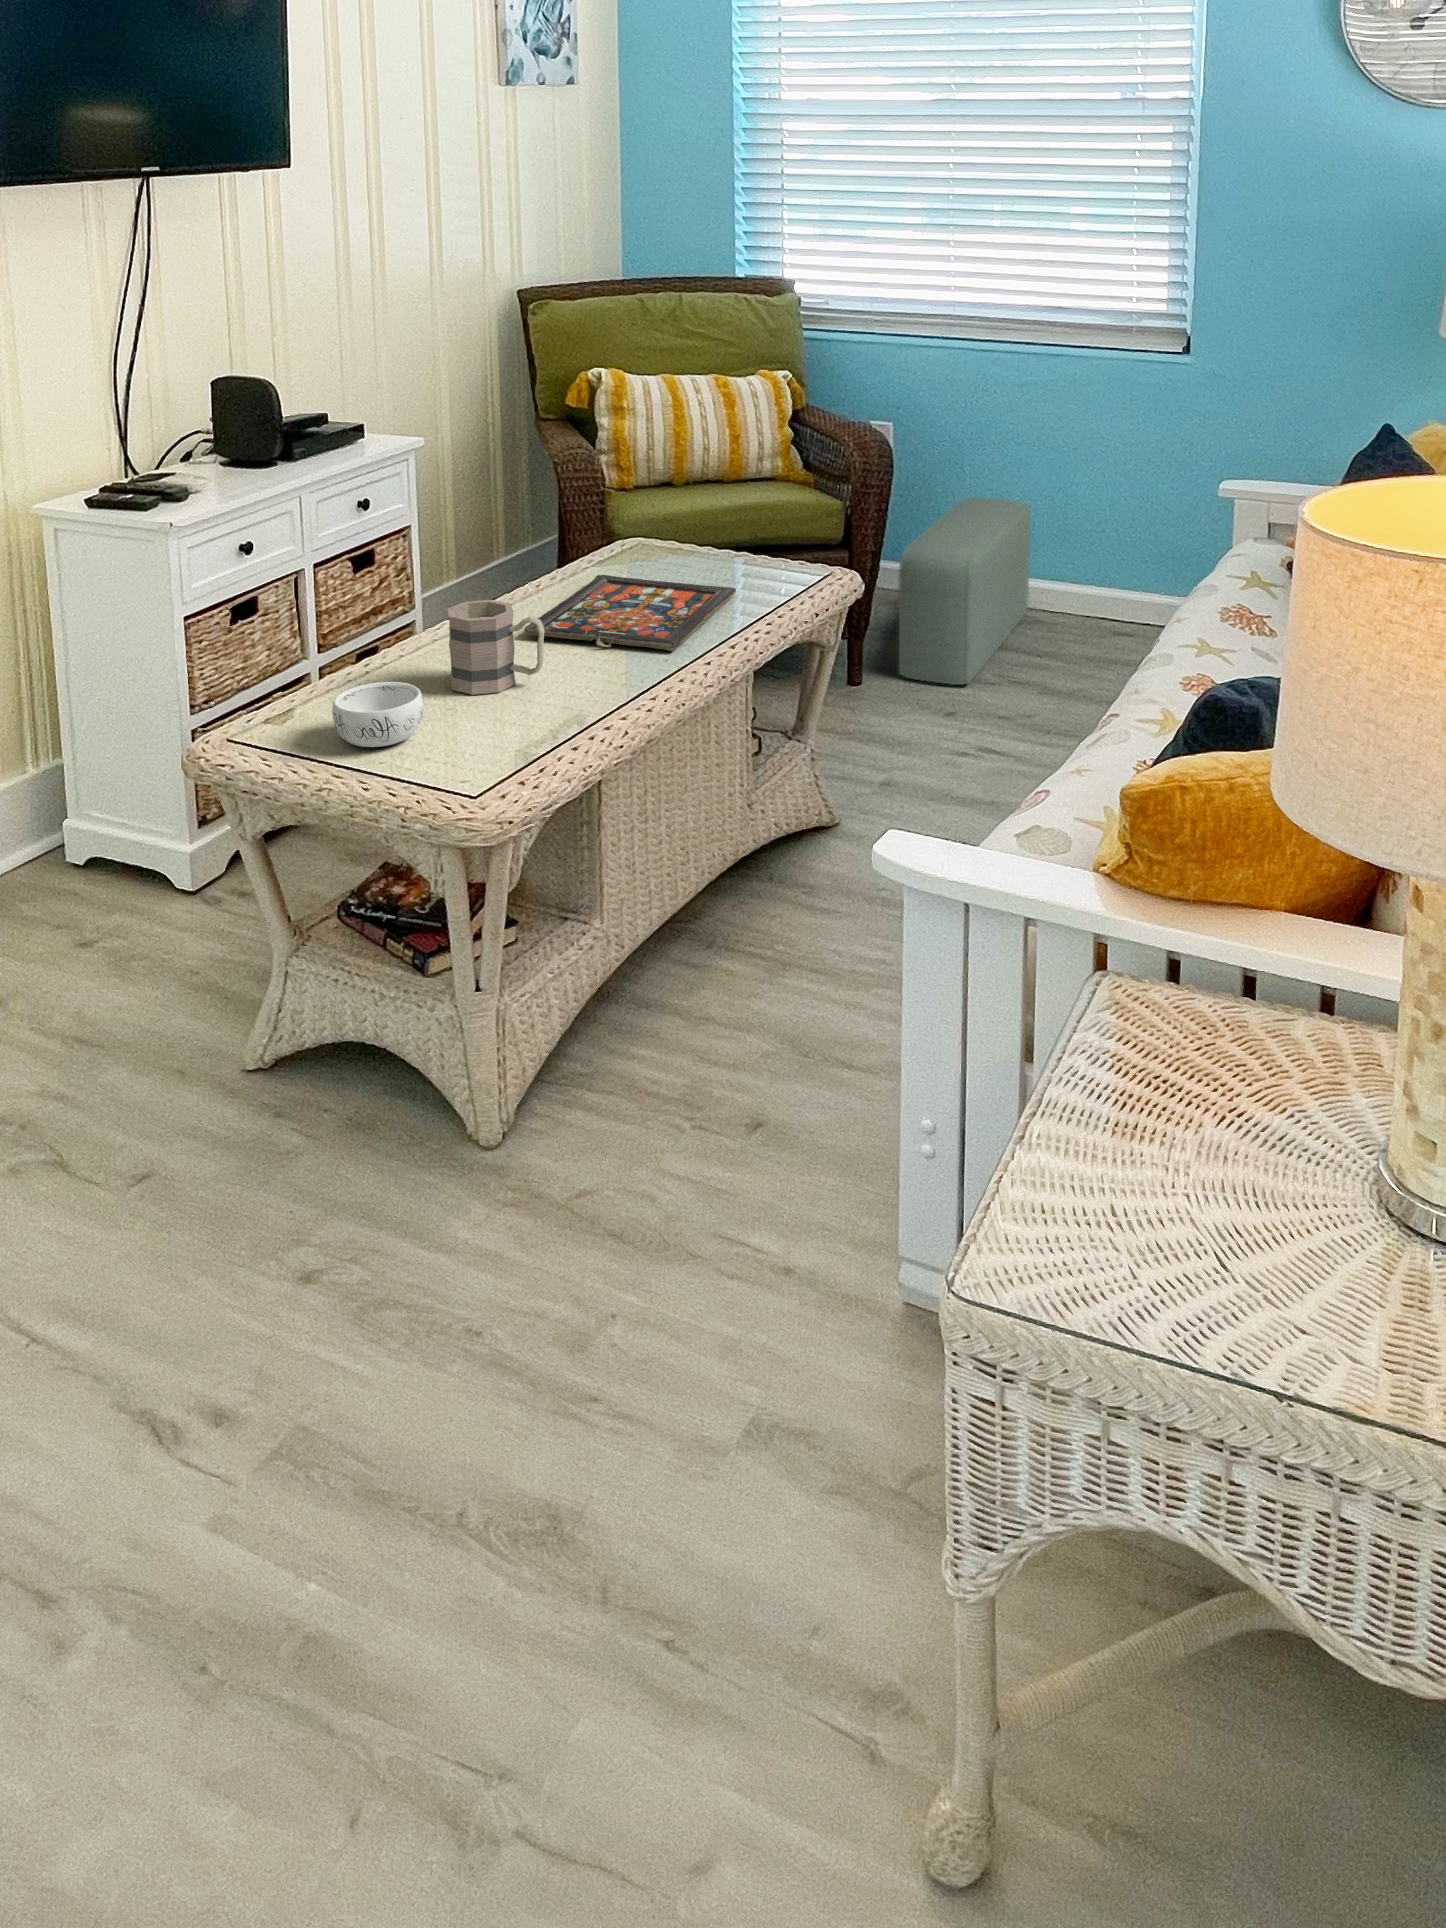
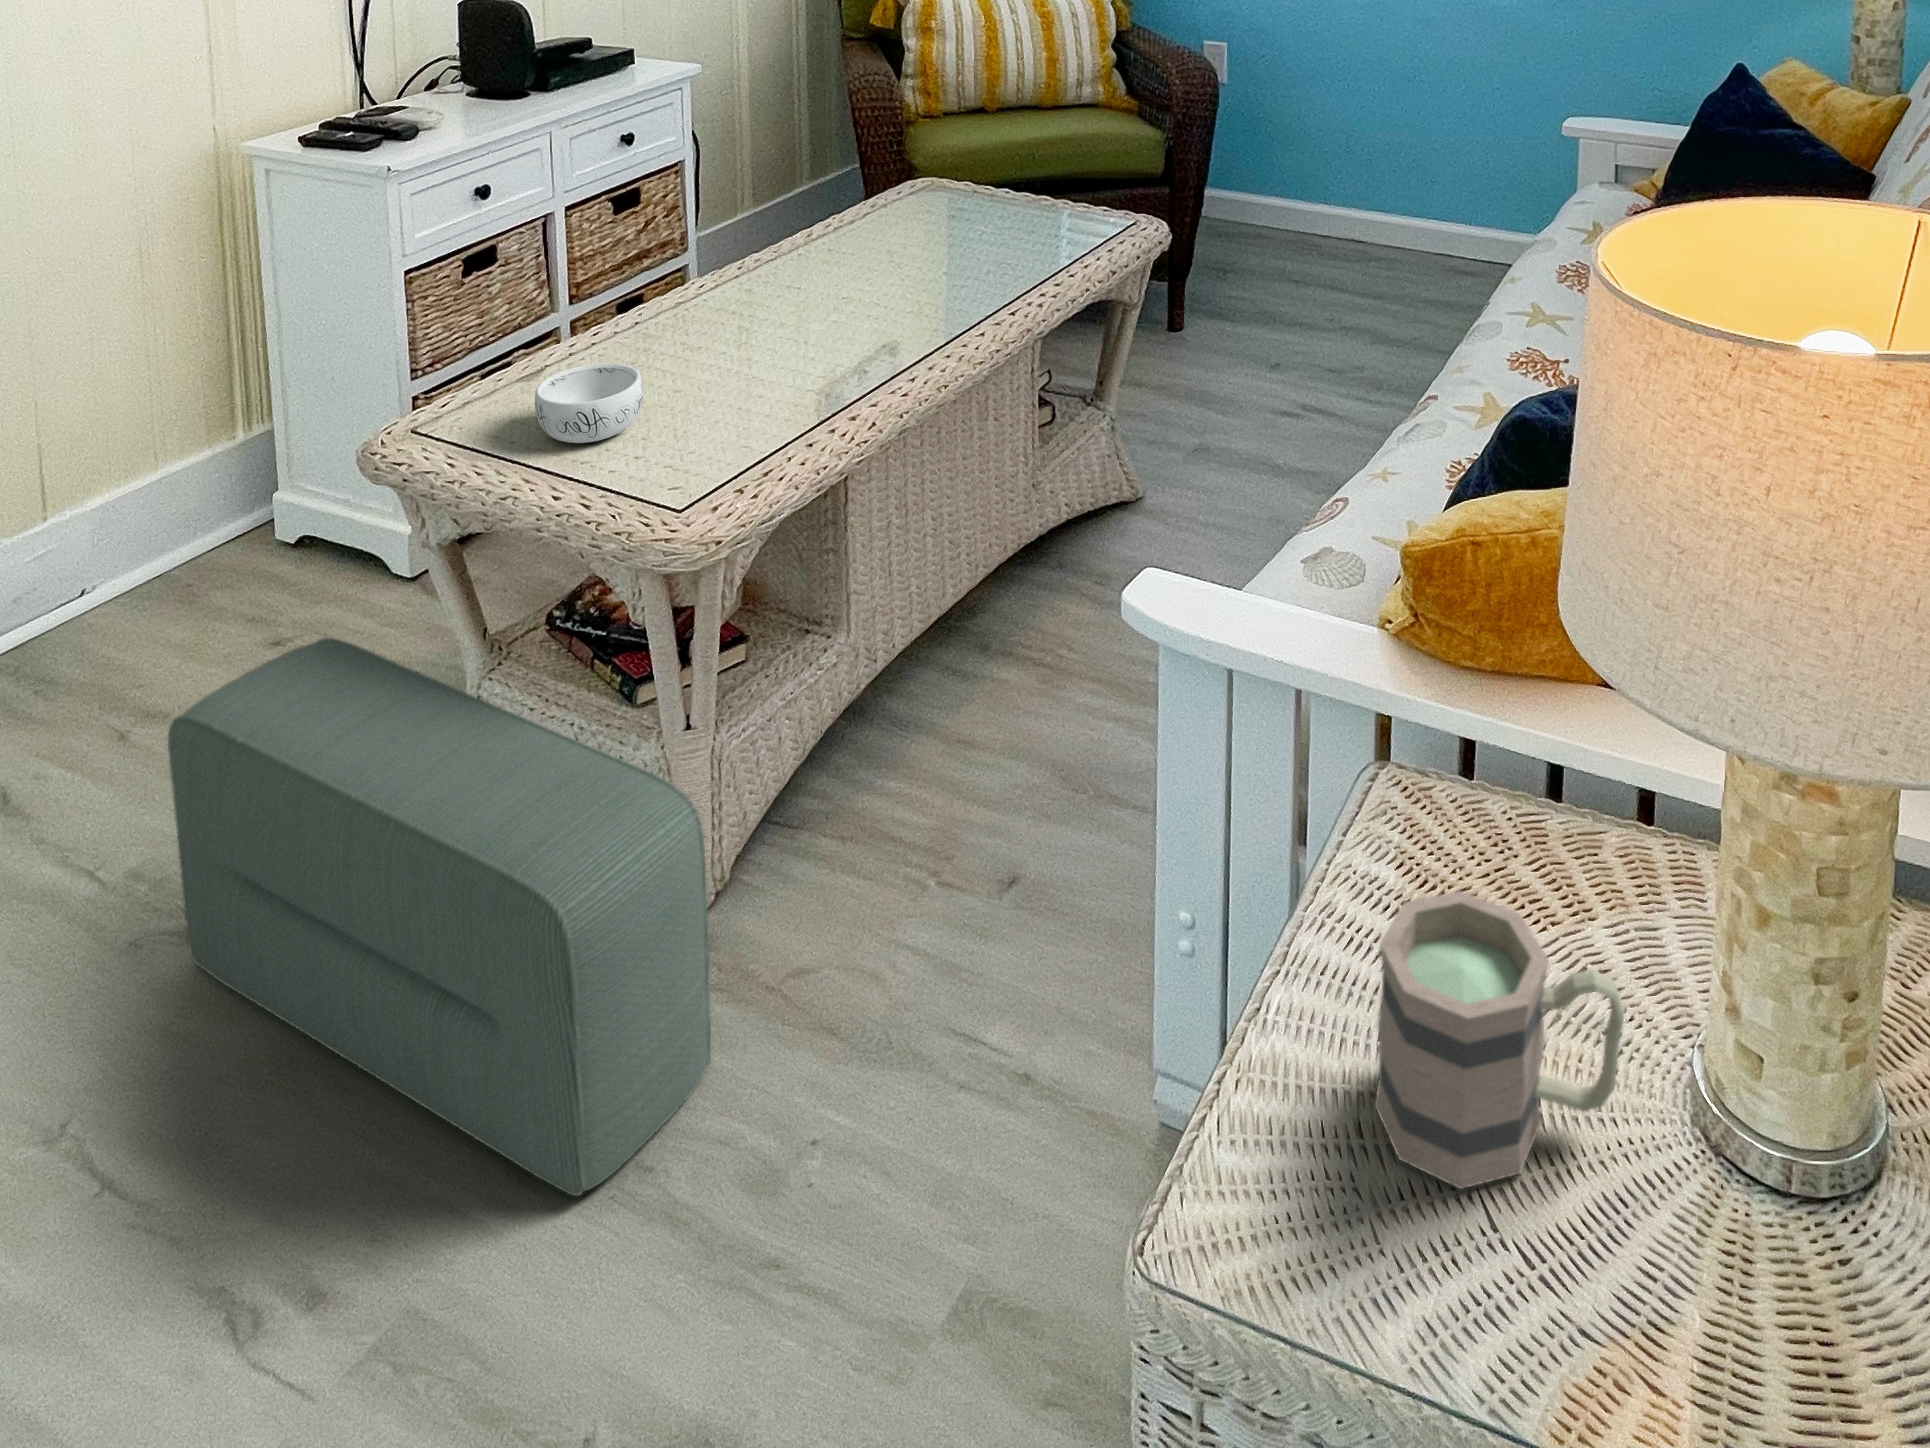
pouf: present [899,498,1031,685] -> present [168,638,711,1196]
board game: present [525,575,736,651] -> none [786,222,1031,318]
mug: present [447,600,545,695] -> present [1375,891,1625,1189]

